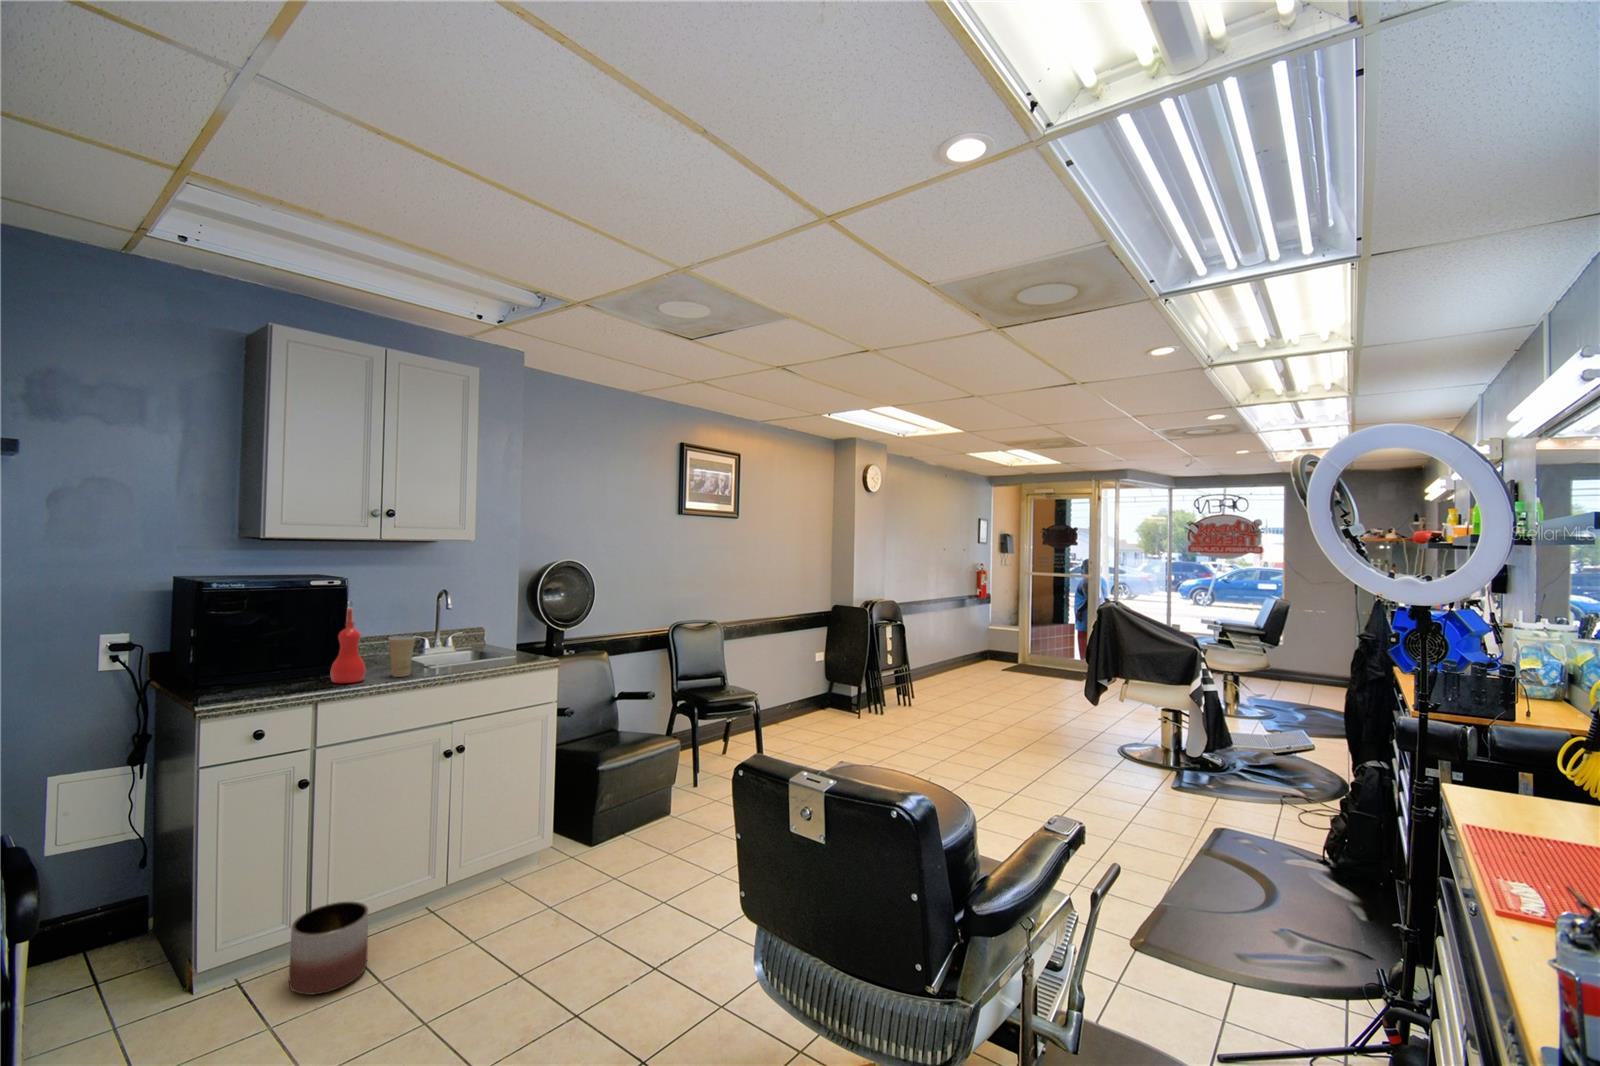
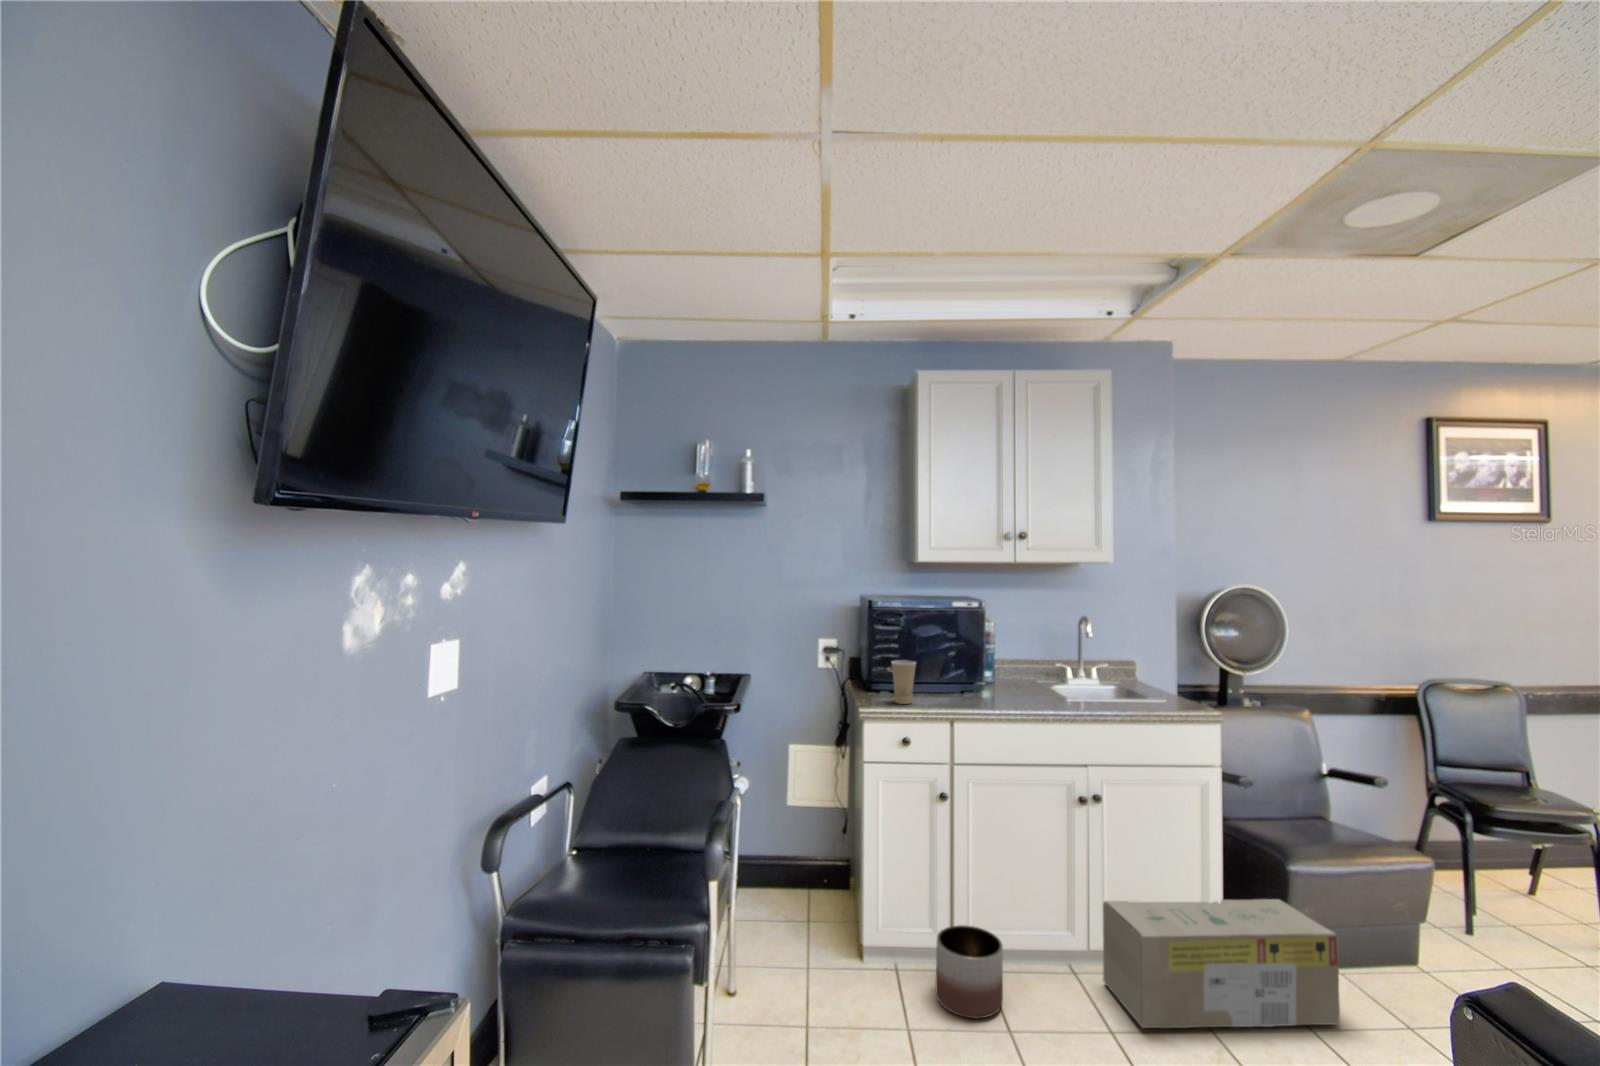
spray bottle: present [330,608,366,683] -> none [971,630,1001,706]
paper cup: present [389,636,415,677] -> present [891,660,916,704]
cardboard box: none [461,794,632,927] -> present [1103,899,1340,1028]

